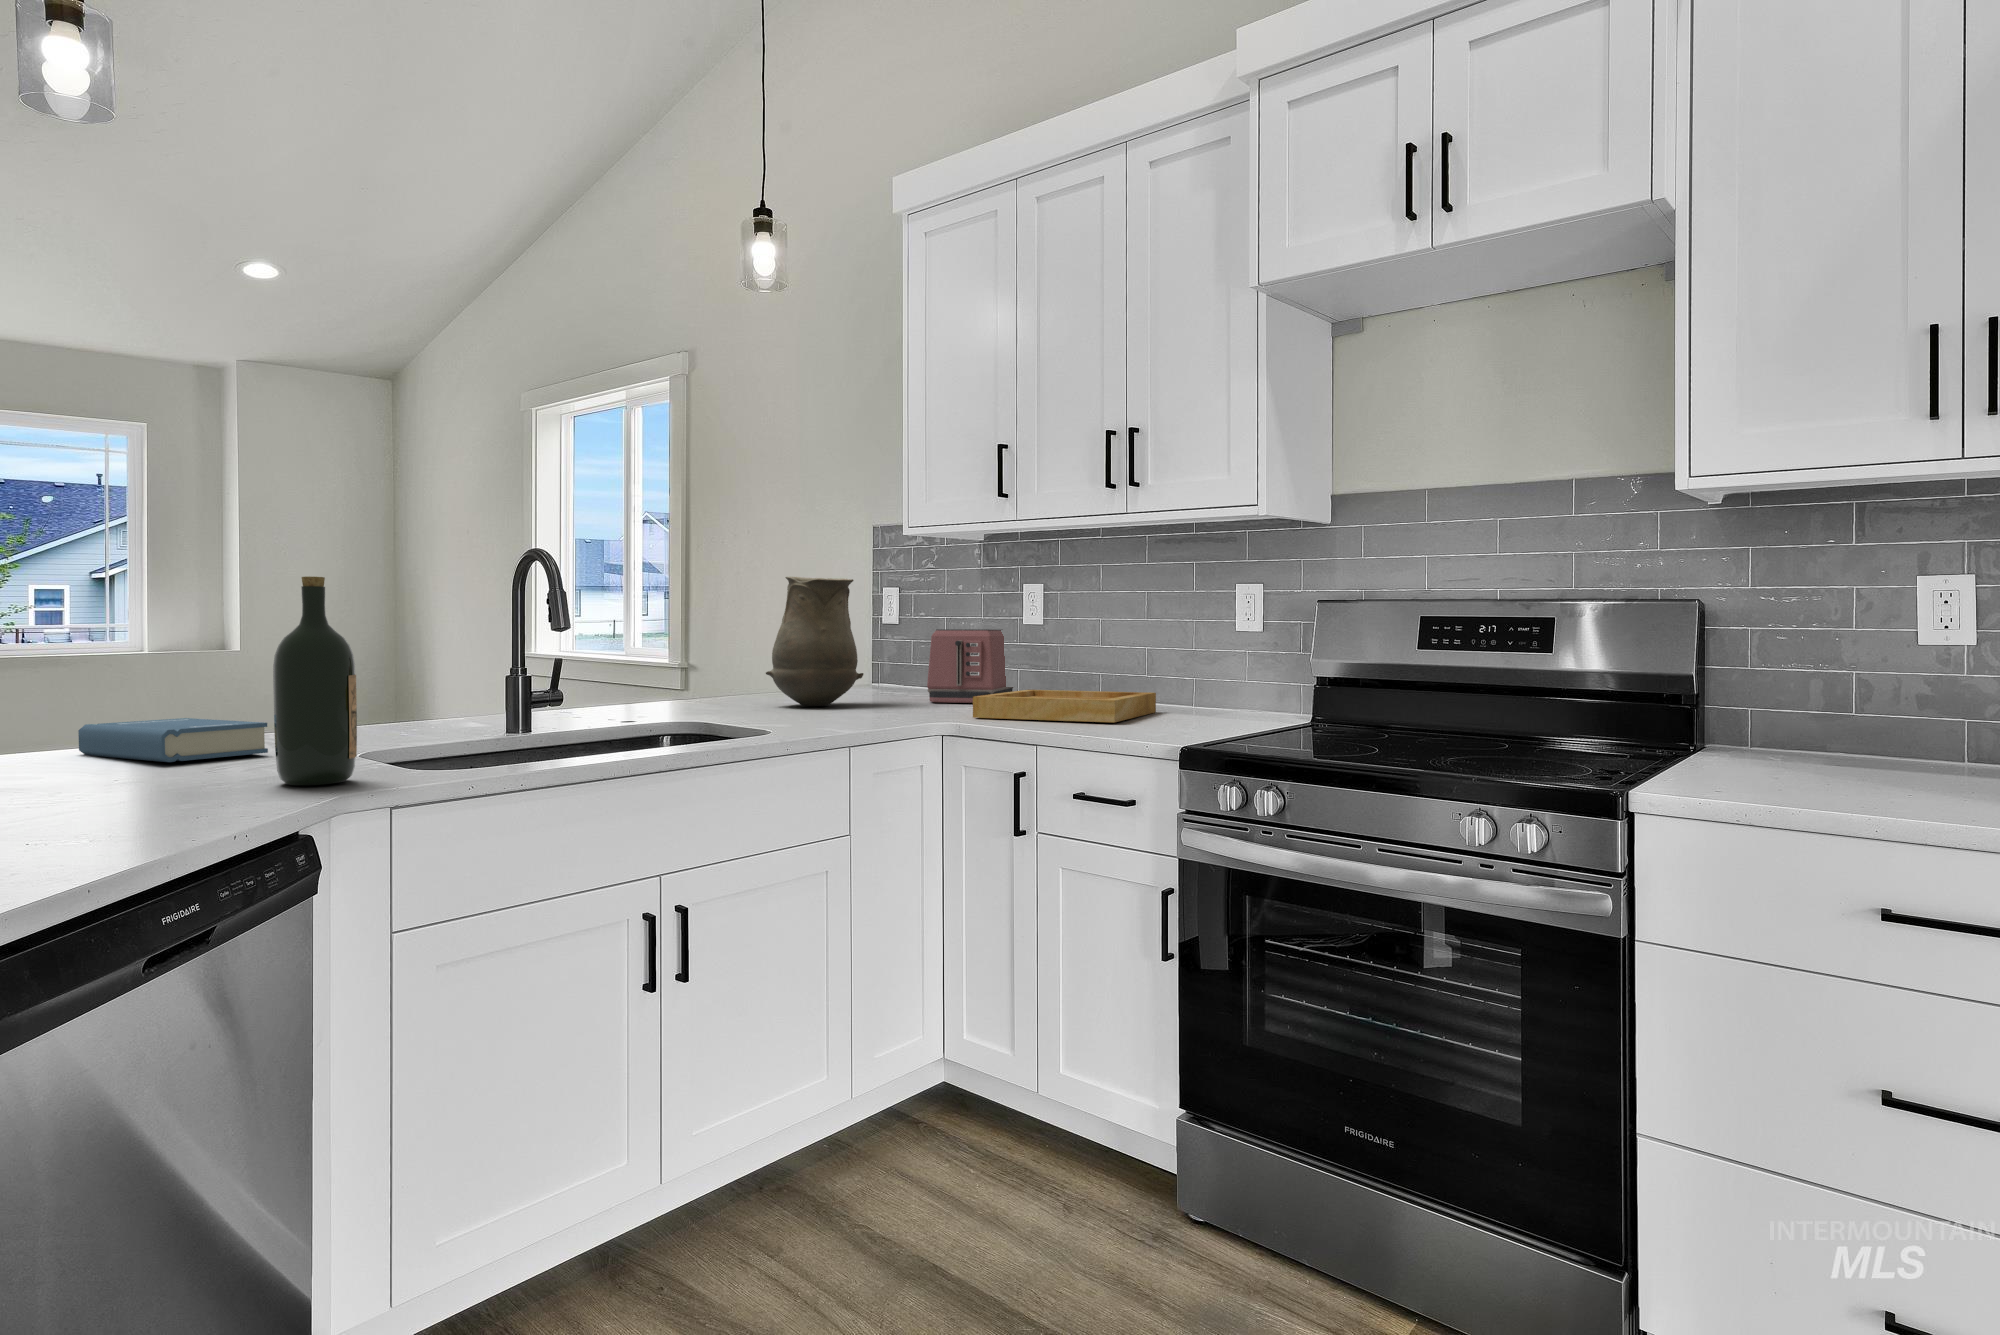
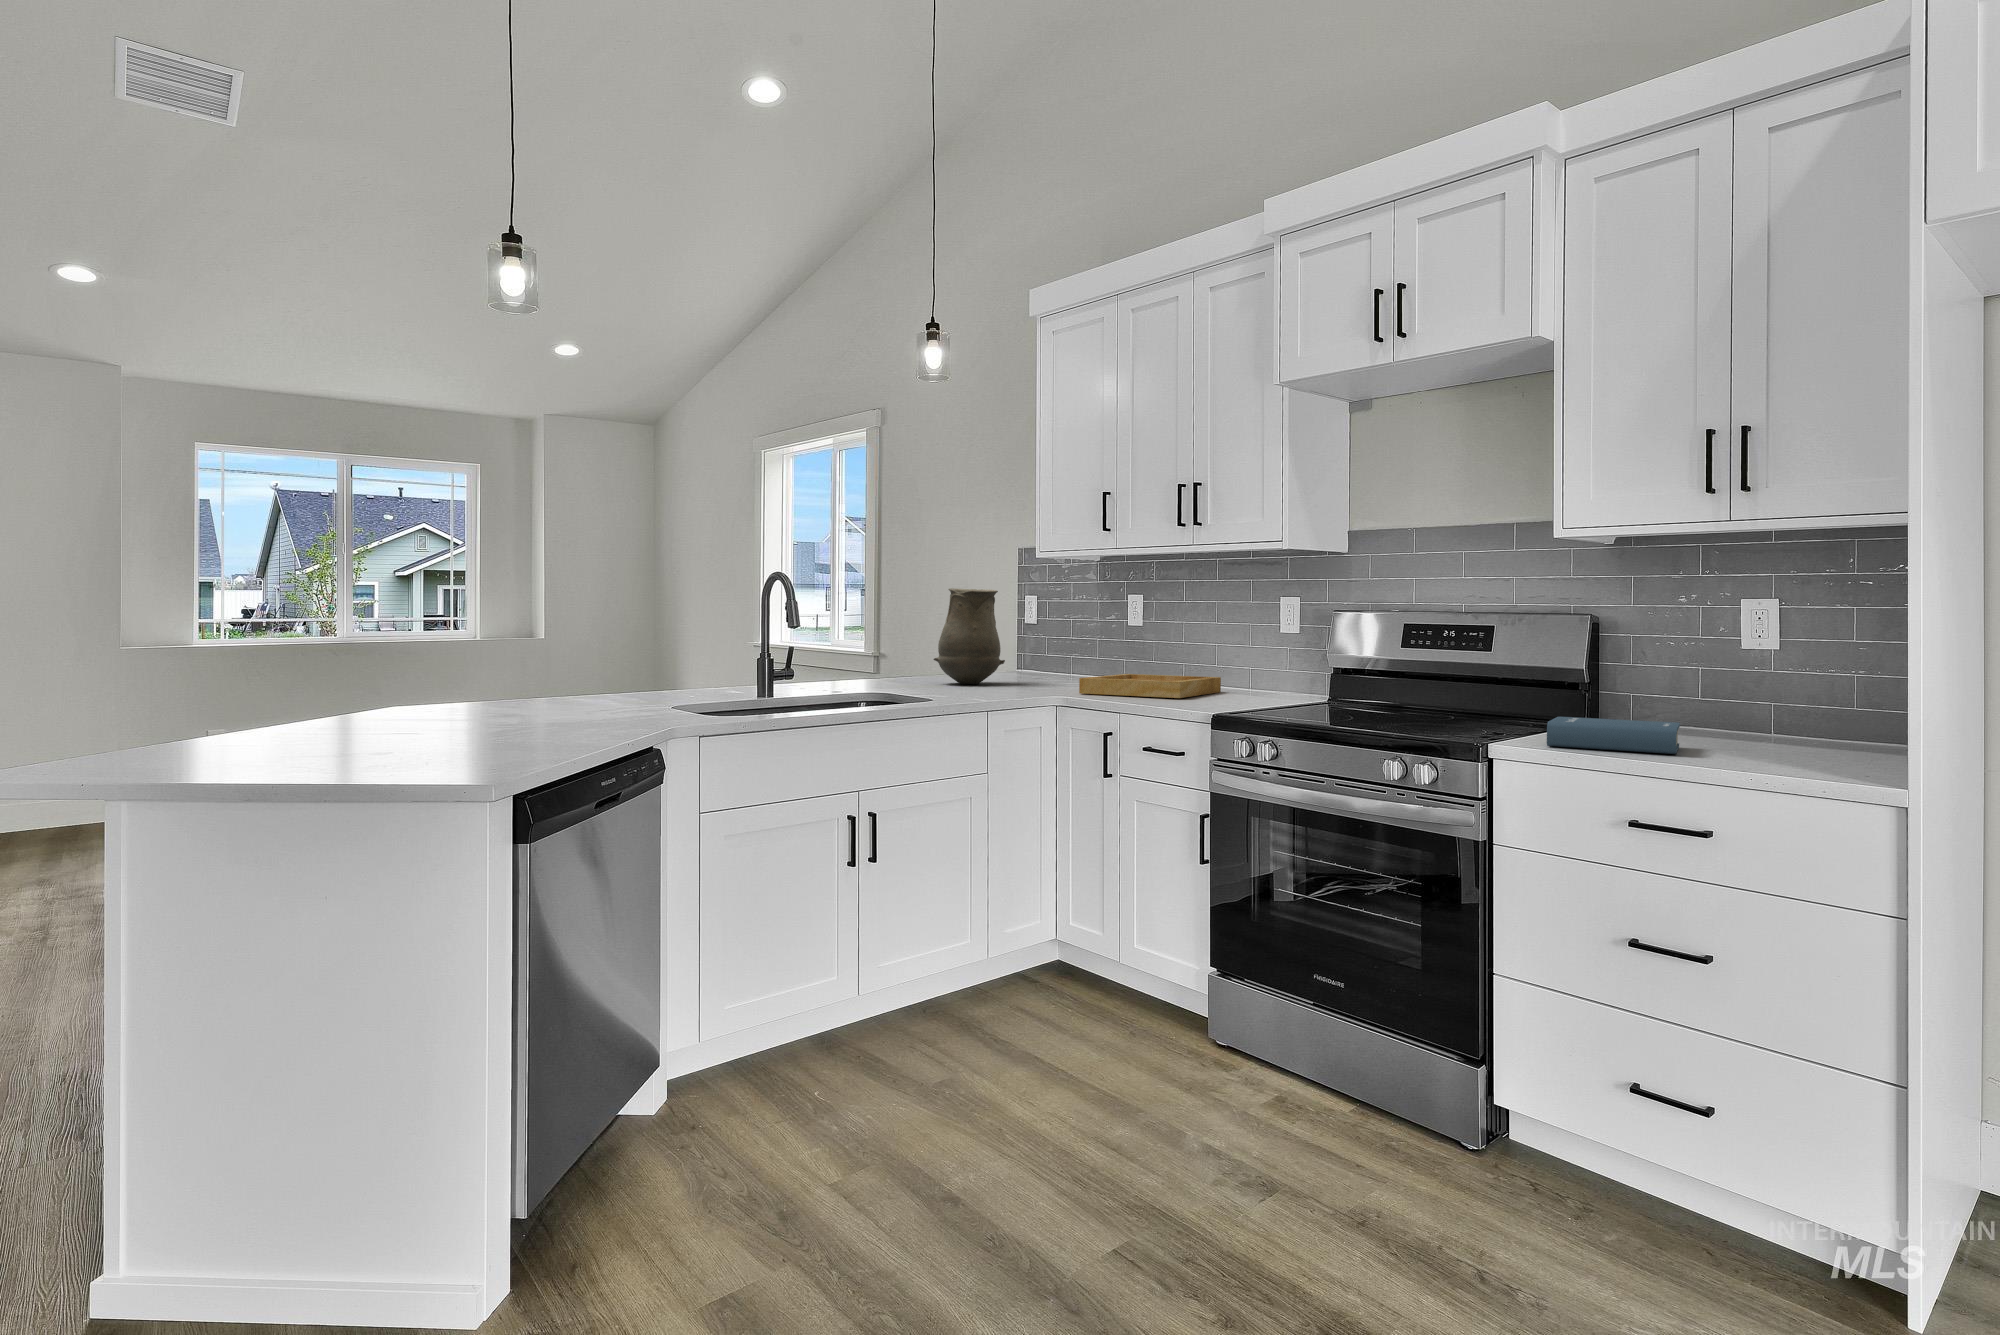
wine bottle: present [273,576,357,785] -> none [643,600,686,722]
toaster: present [927,629,1013,703] -> none [1053,627,1123,684]
book: present [78,718,268,762] -> present [1547,717,1680,754]

